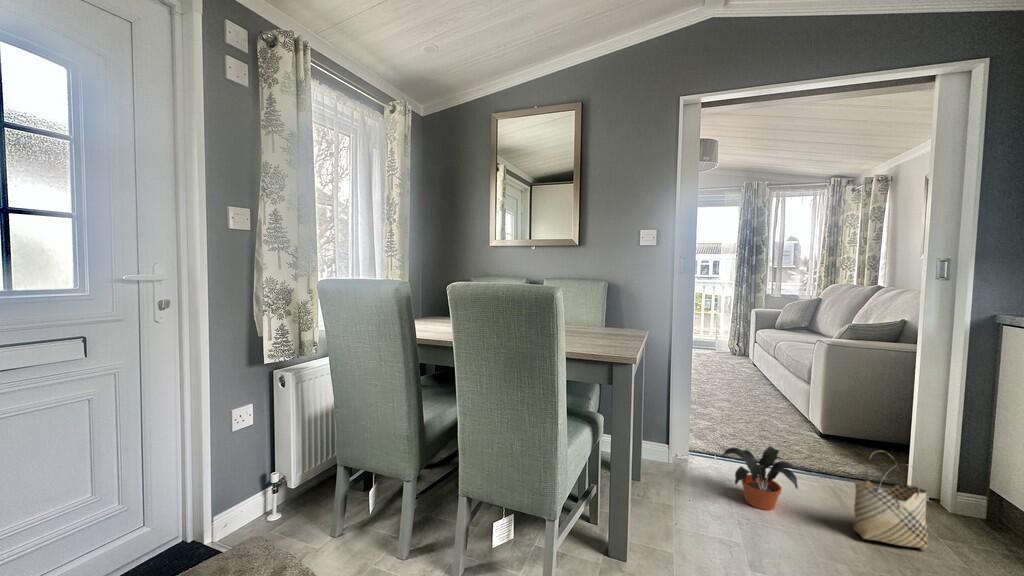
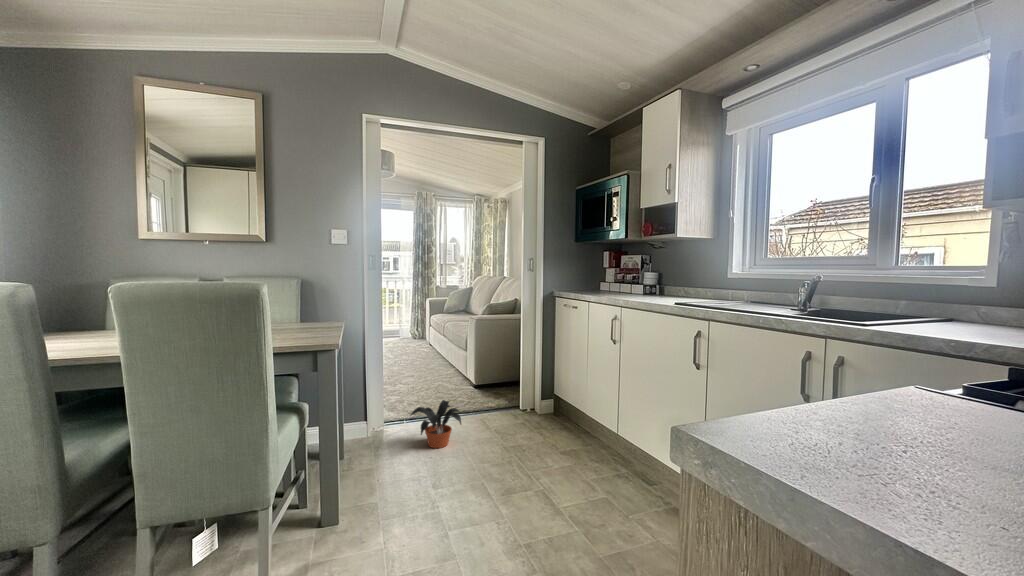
woven basket: present [853,450,928,549] -> none [493,384,530,445]

